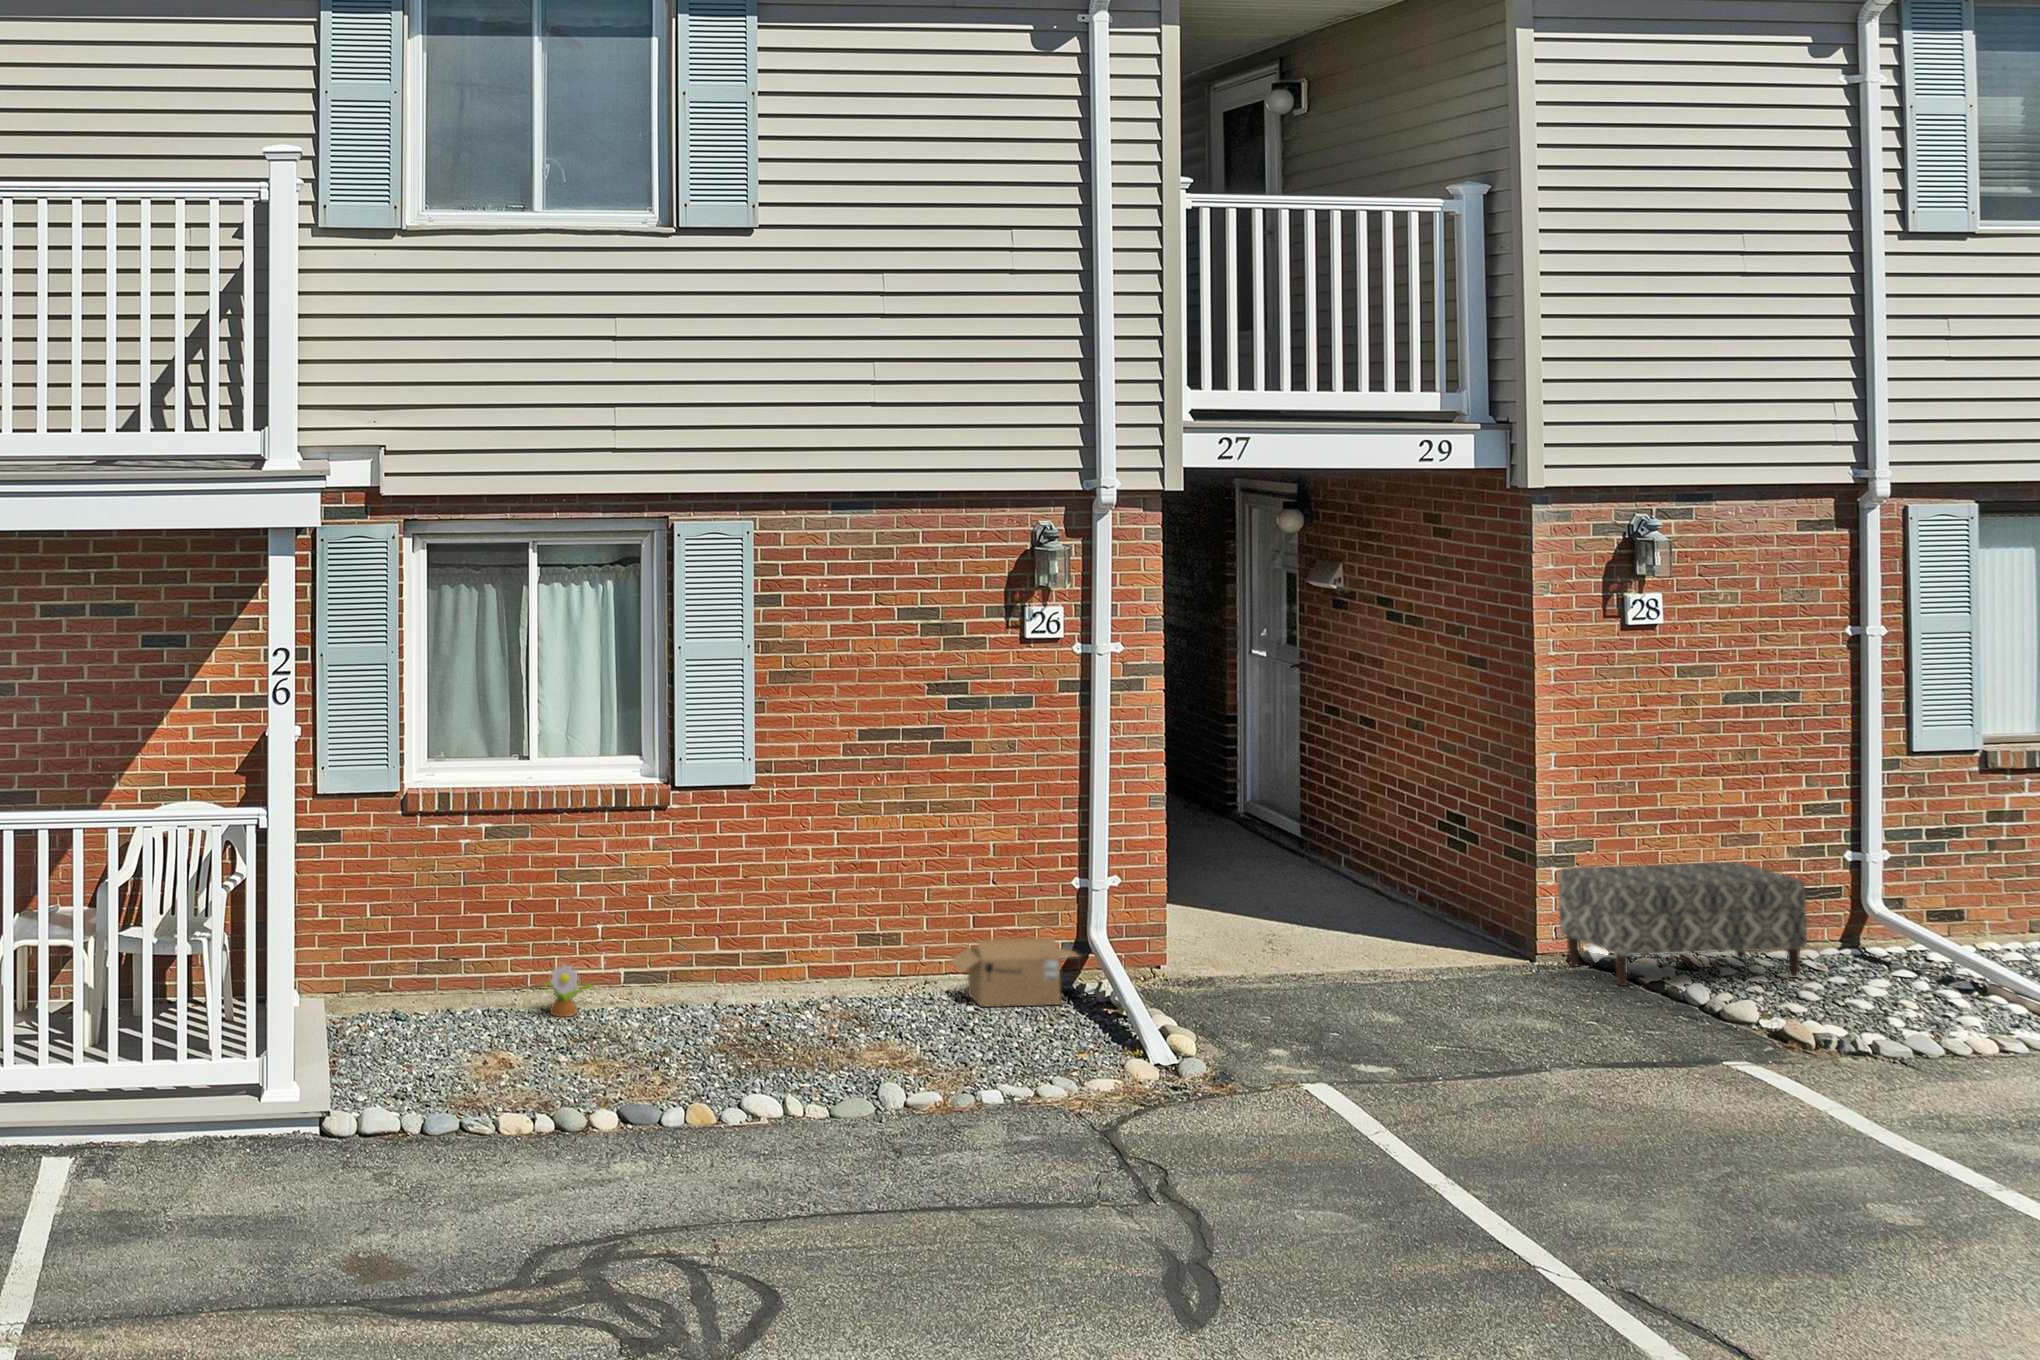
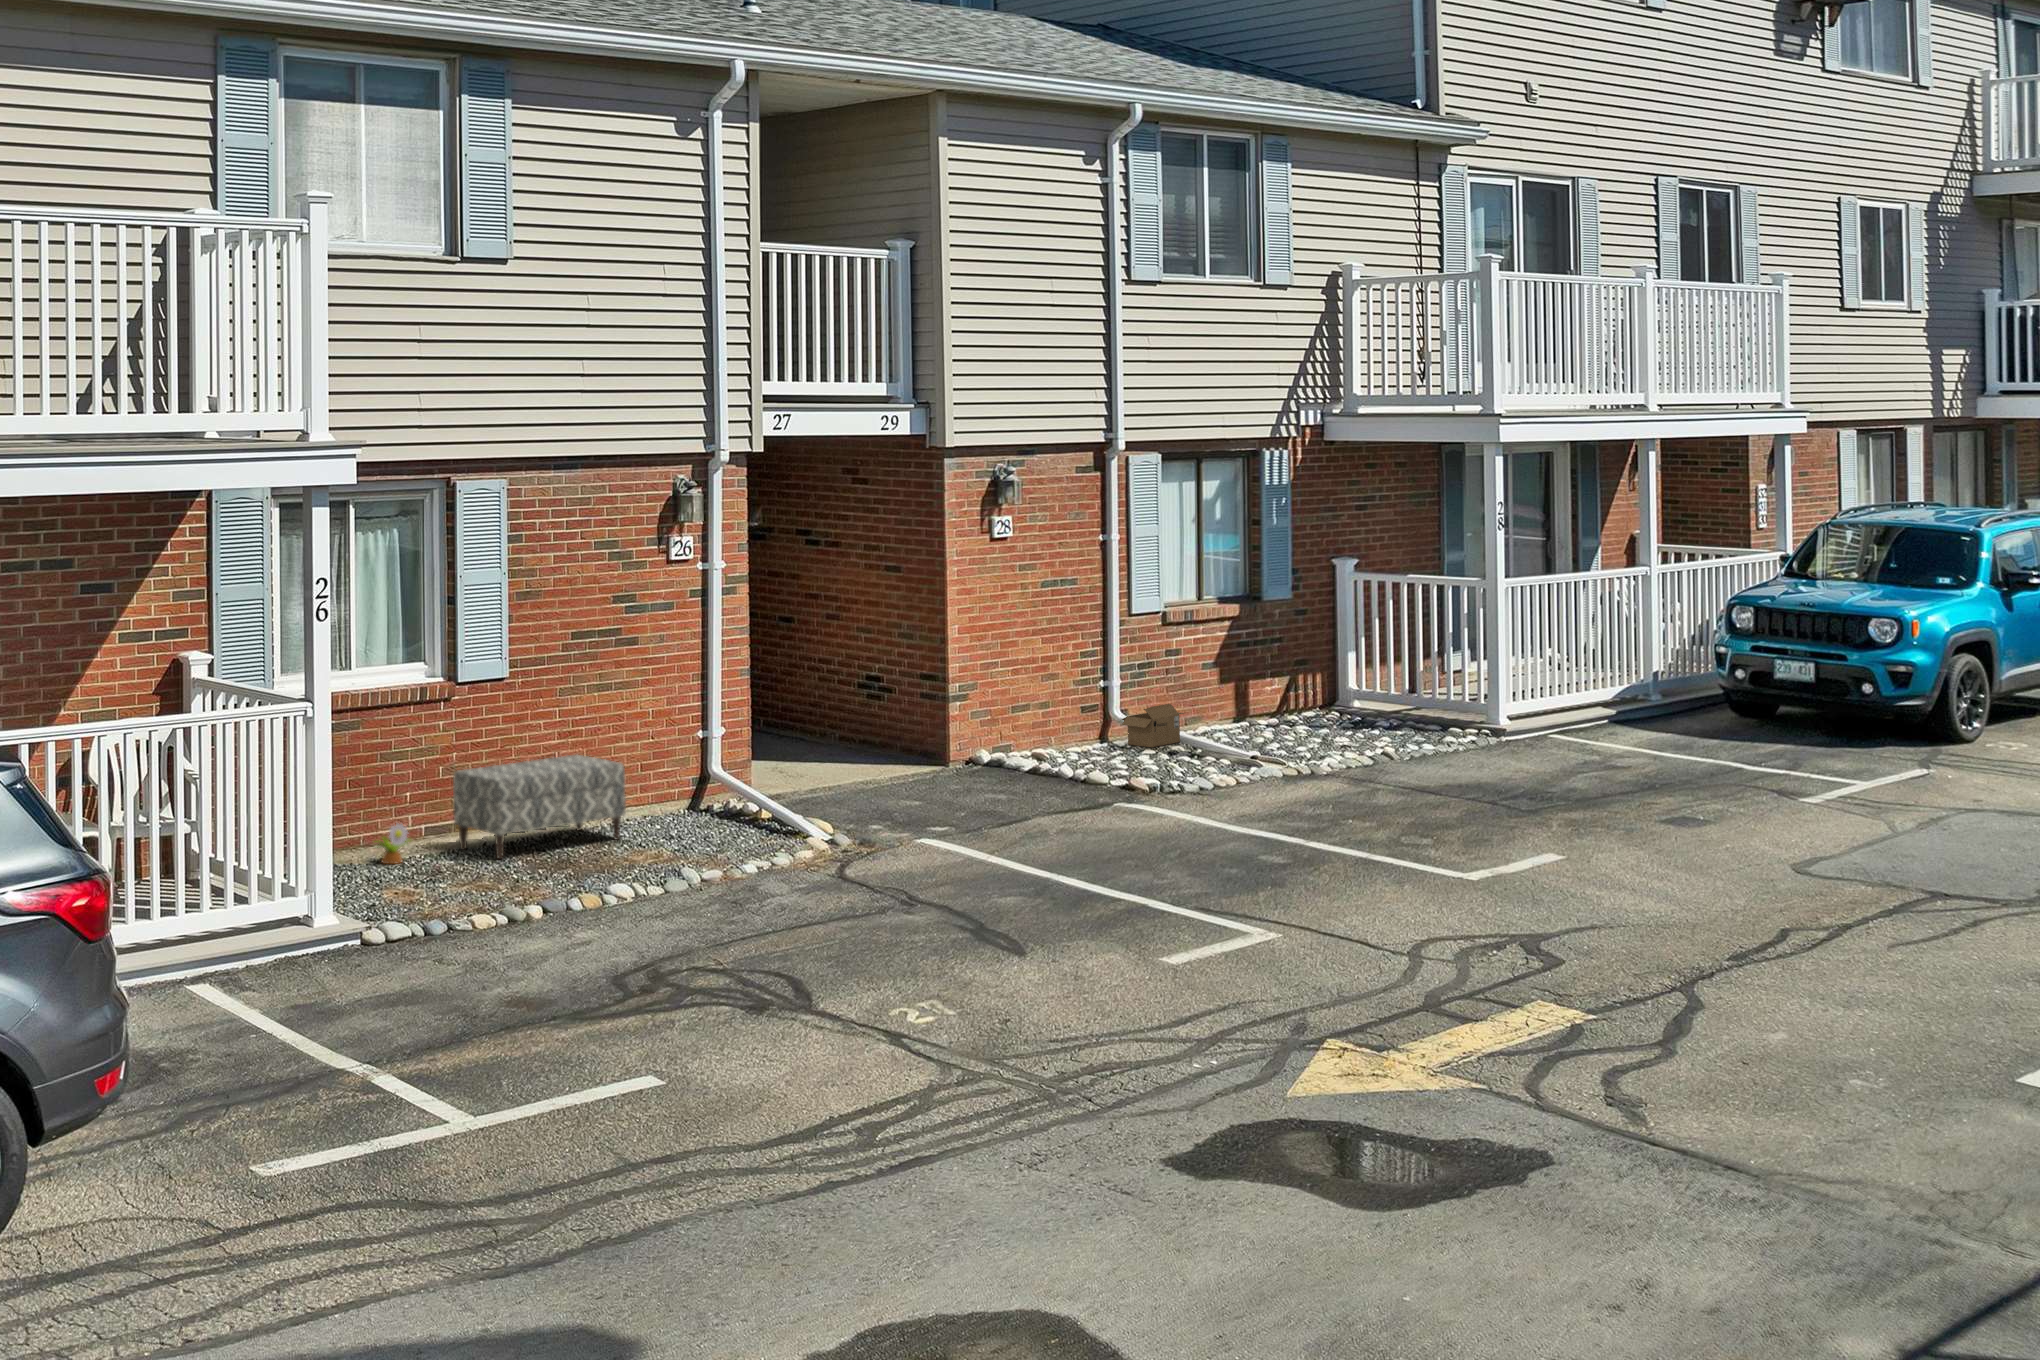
bench: present [1559,862,1807,986] -> present [453,754,626,859]
cardboard box: present [951,937,1078,1007] -> present [1122,704,1184,747]

